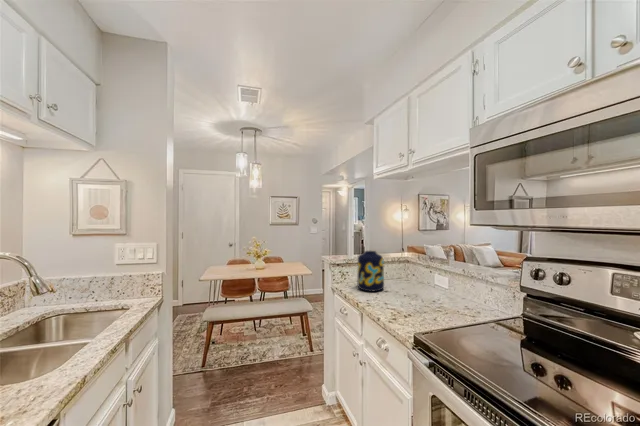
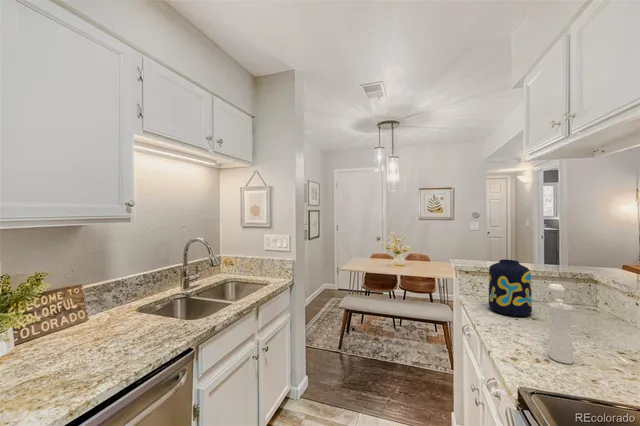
pepper mill: none [403,263,422,313] -> present [548,284,573,364]

